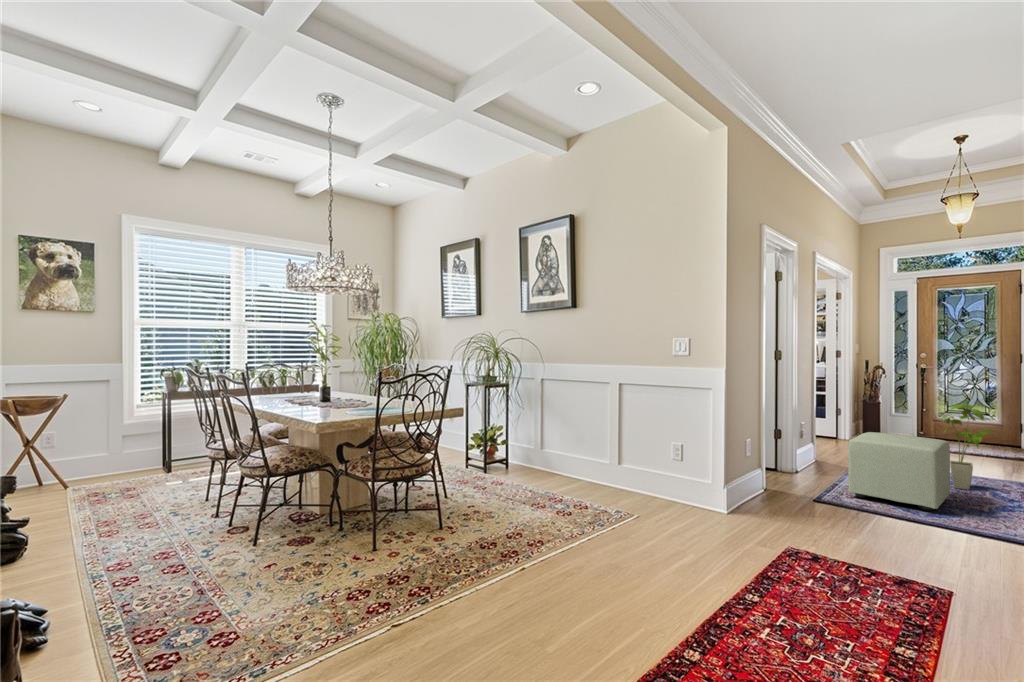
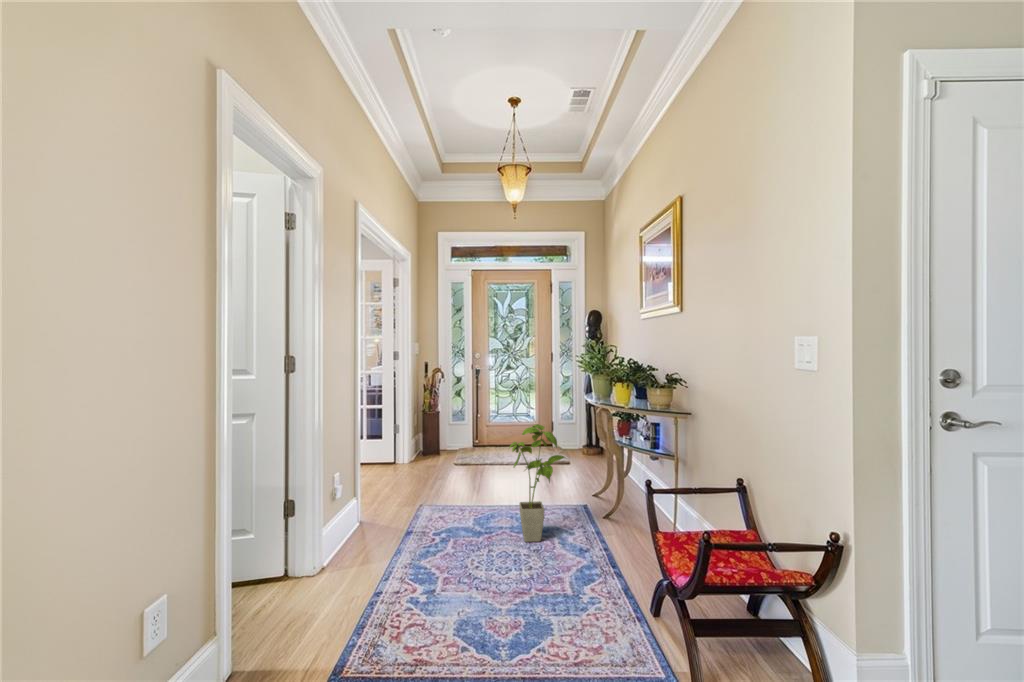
ottoman: present [848,432,950,511] -> none [392,489,529,634]

